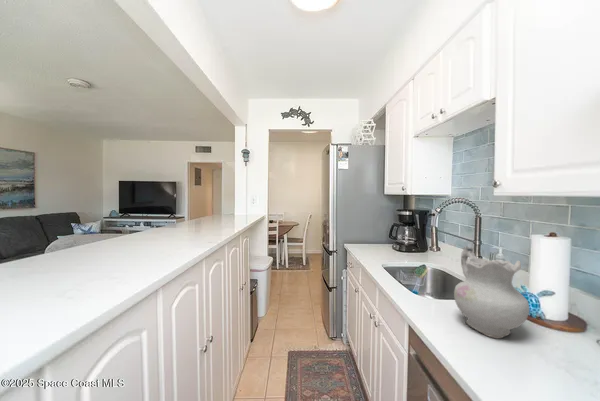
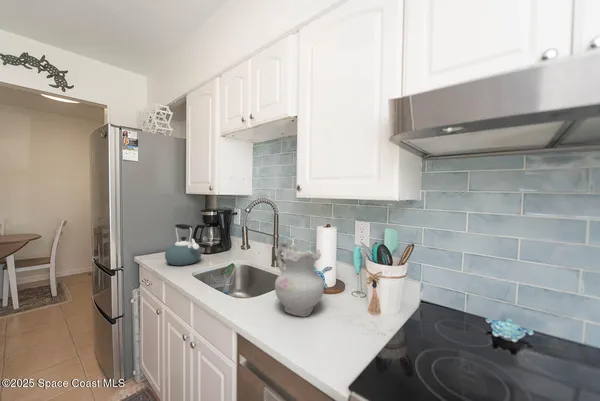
kettle: none [364,221,394,257] -> present [165,224,201,265]

